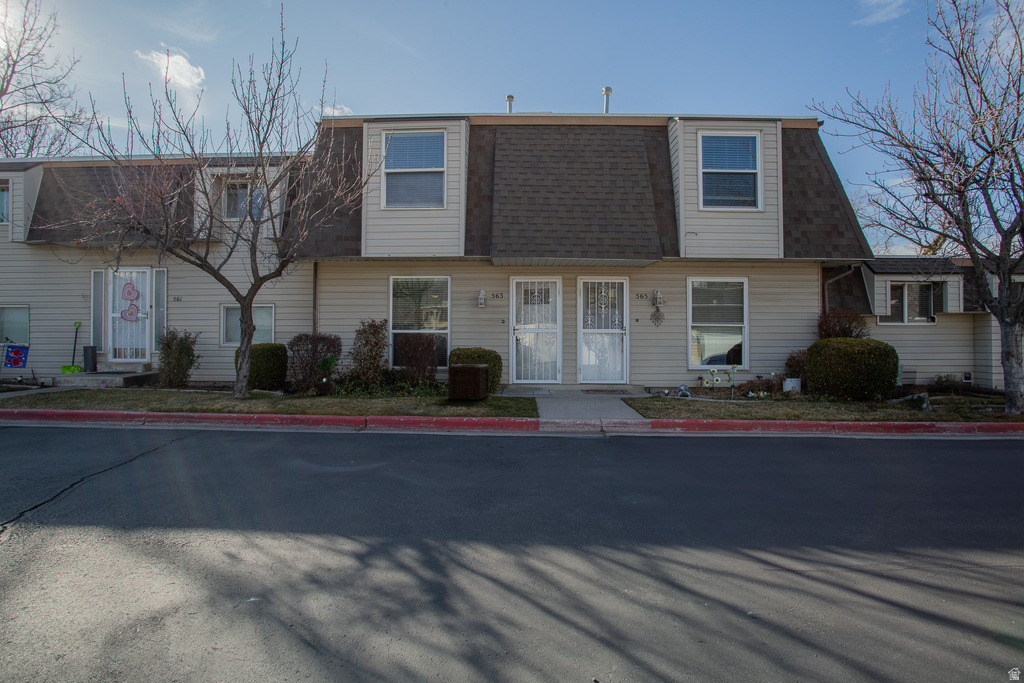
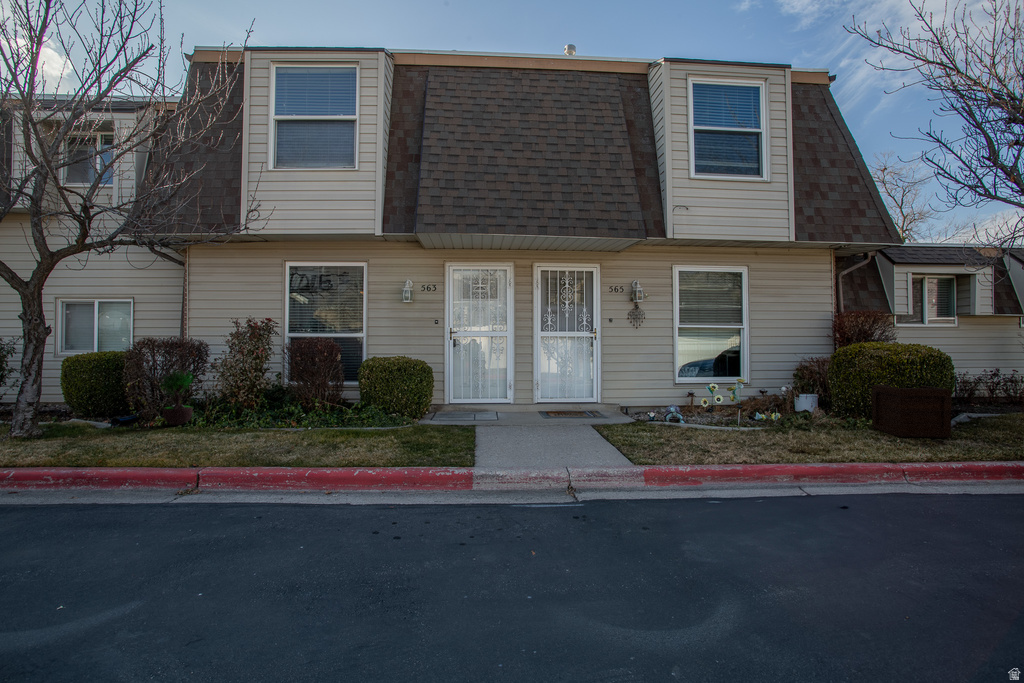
wooden crate: present [448,364,489,400] -> present [872,385,951,438]

